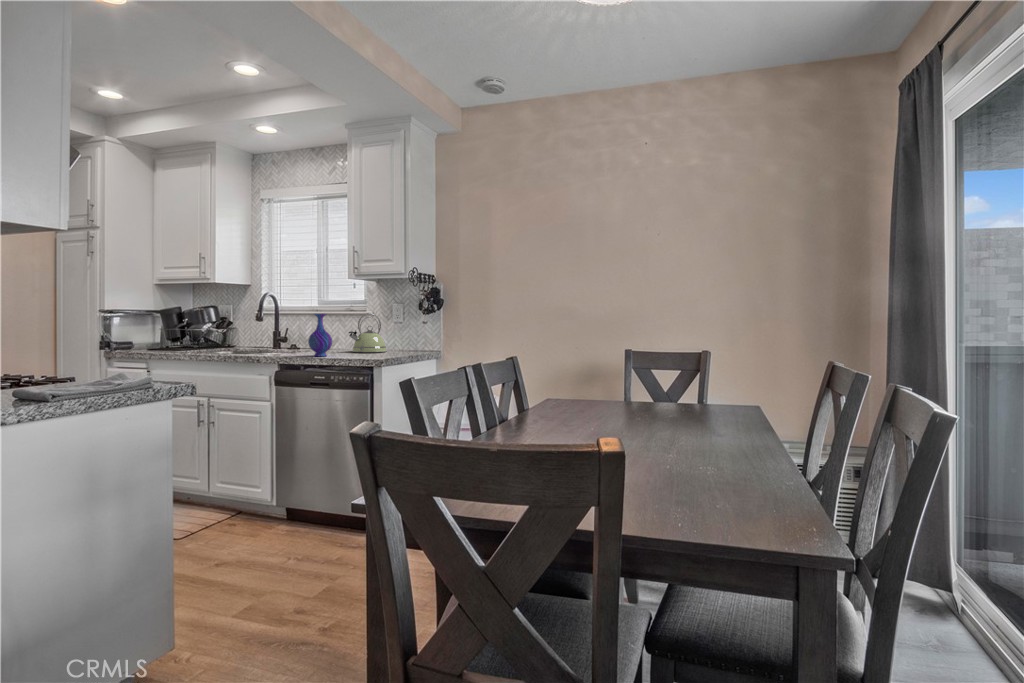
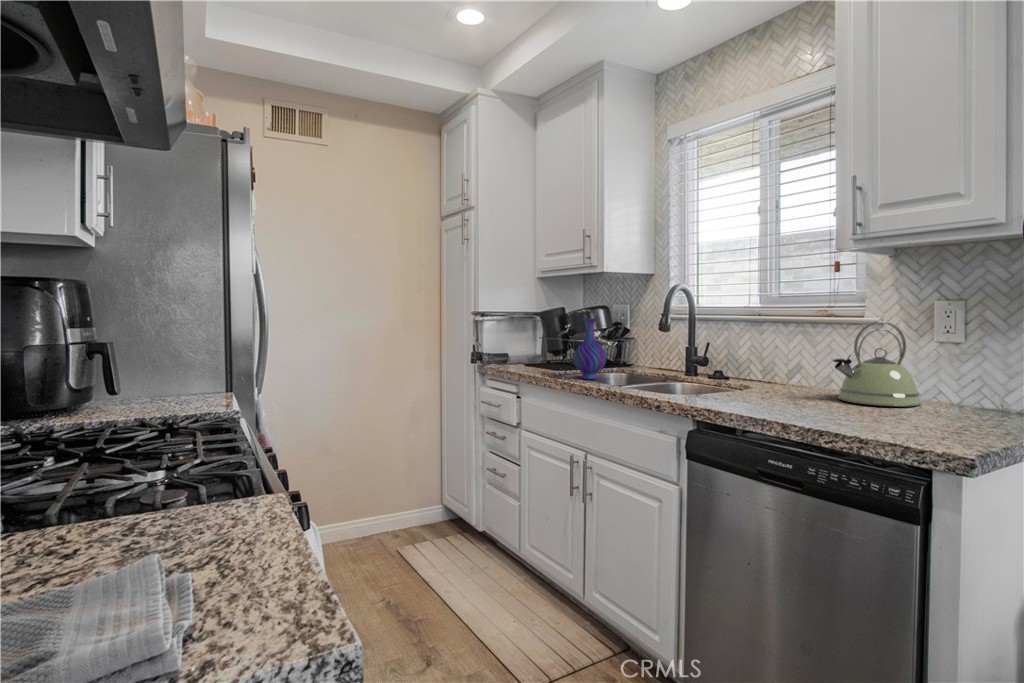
vase: present [308,314,332,356] -> present [574,318,606,379]

